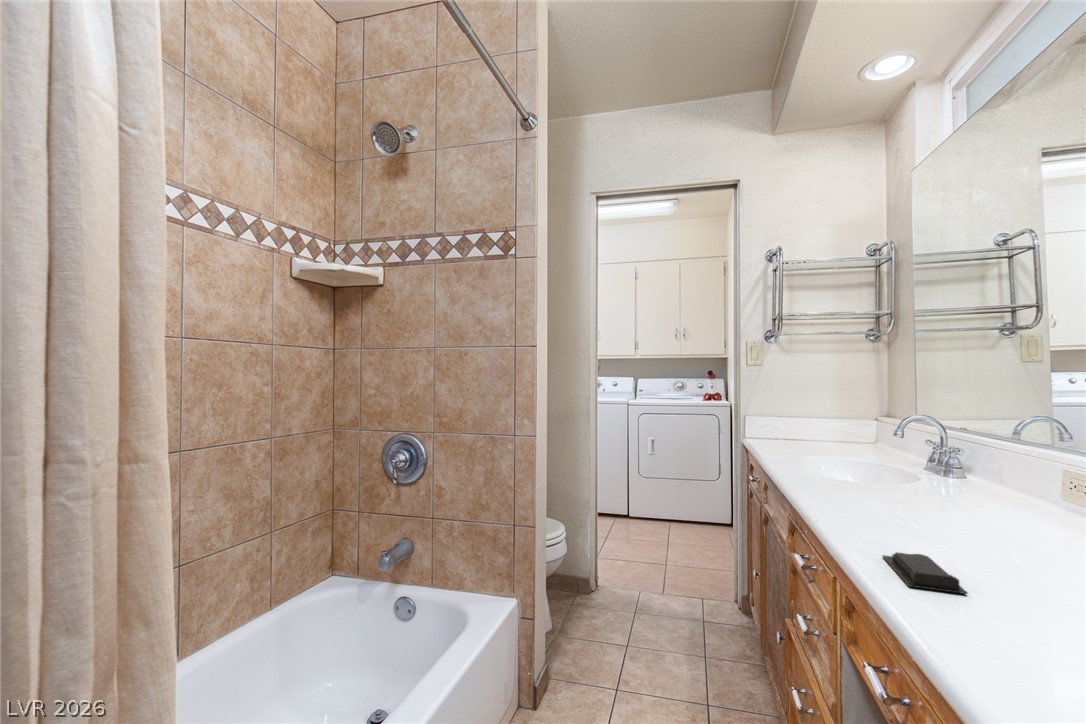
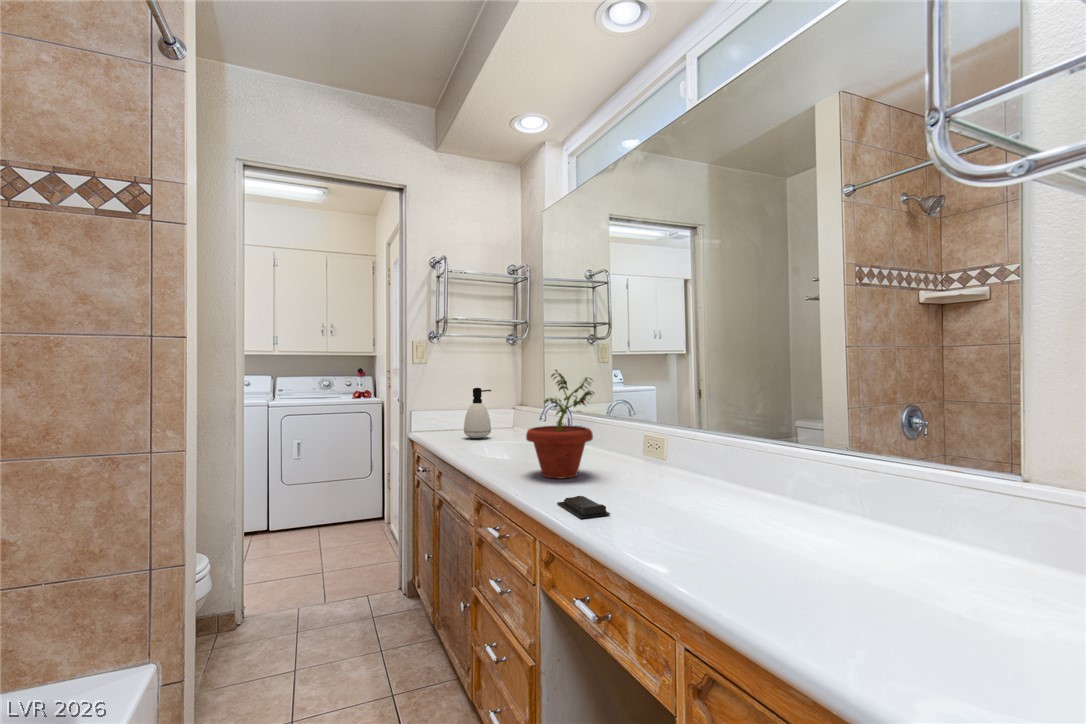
potted plant: none [858,375,978,526] -> present [526,370,595,478]
soap dispenser: none [803,395,839,455] -> present [464,388,491,438]

